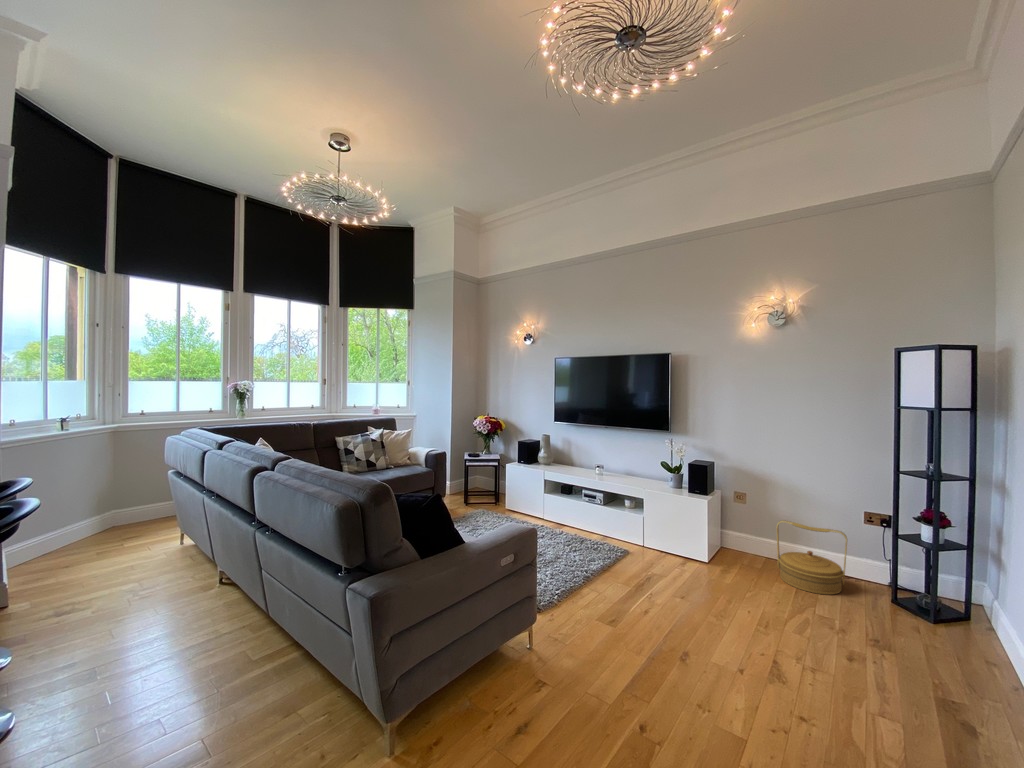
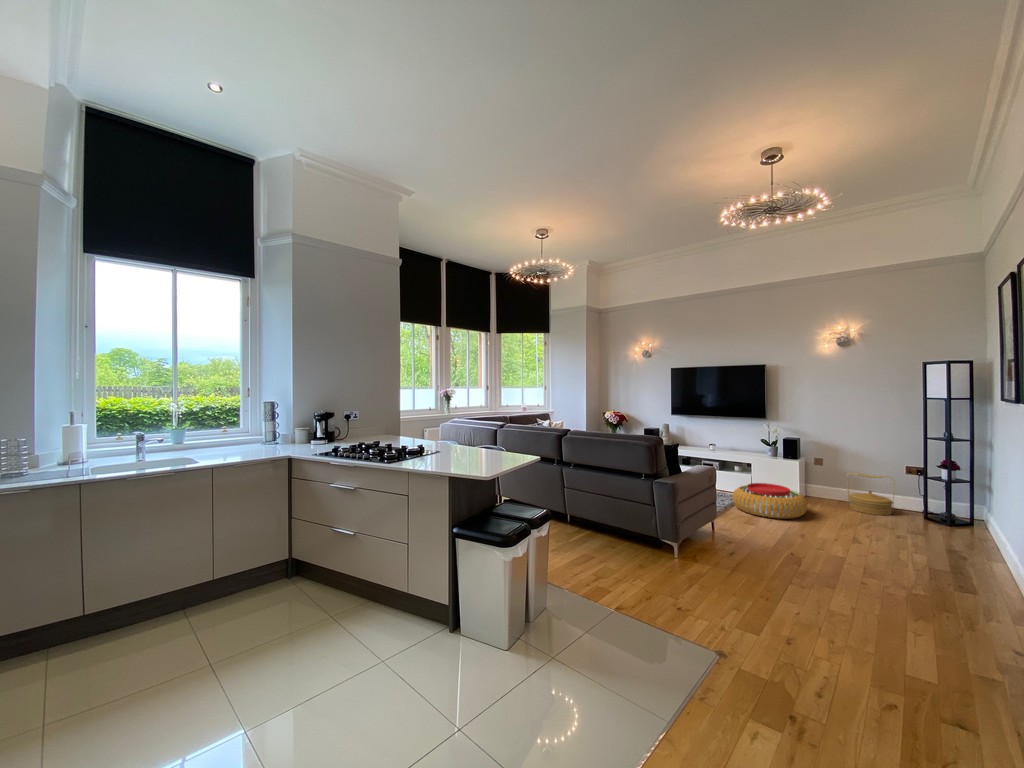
pouf: none [599,535,708,605] -> present [732,483,807,519]

